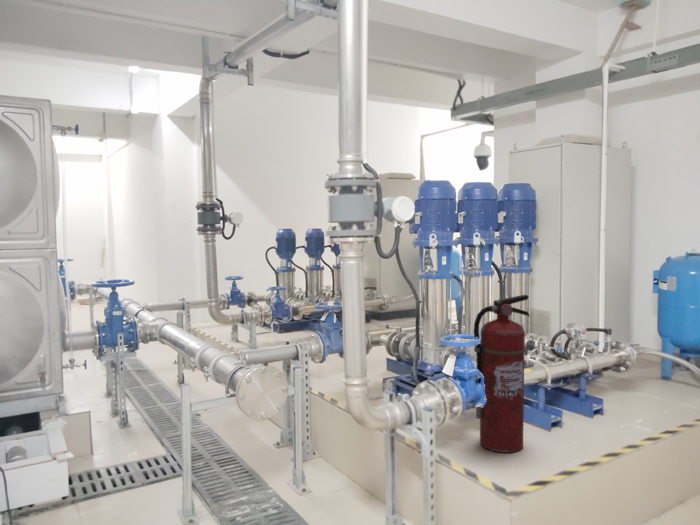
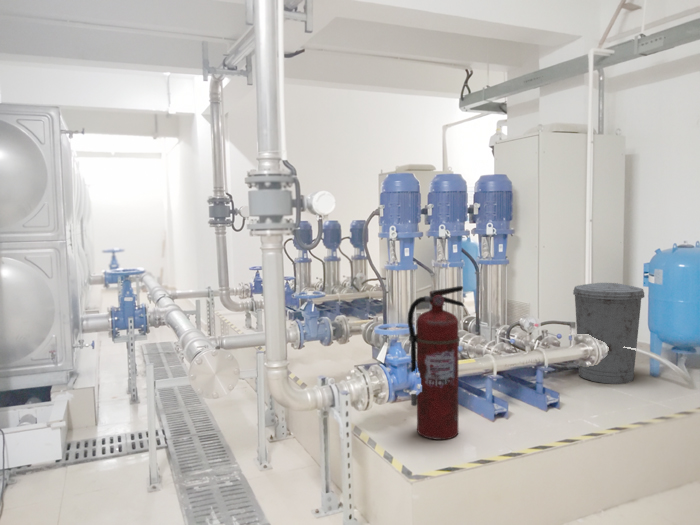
trash can: none [591,290,661,388] -> present [573,283,644,384]

